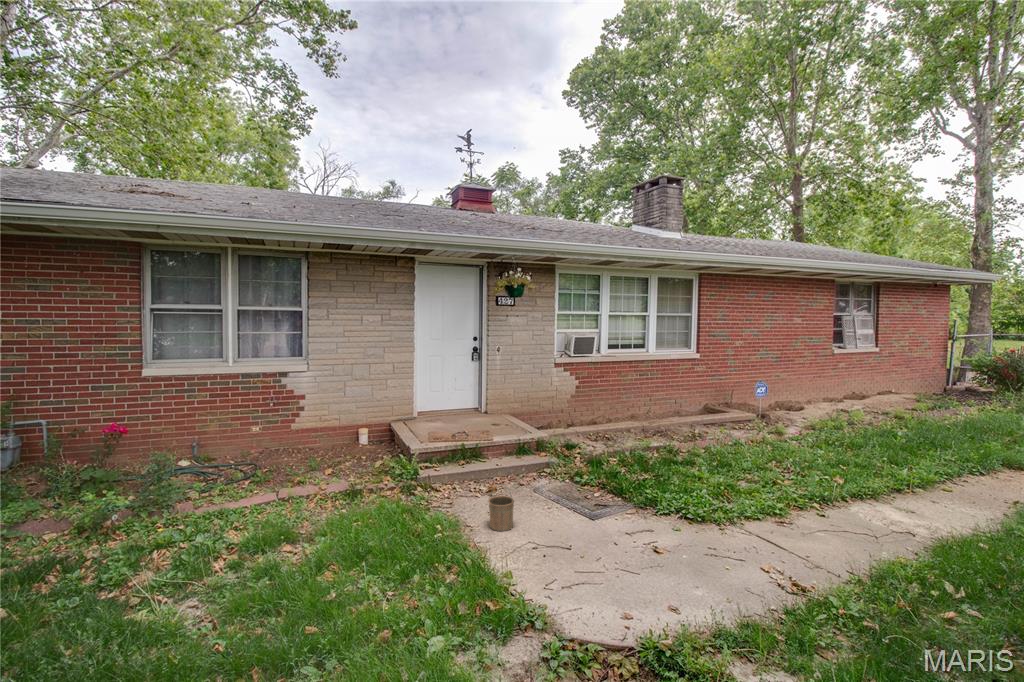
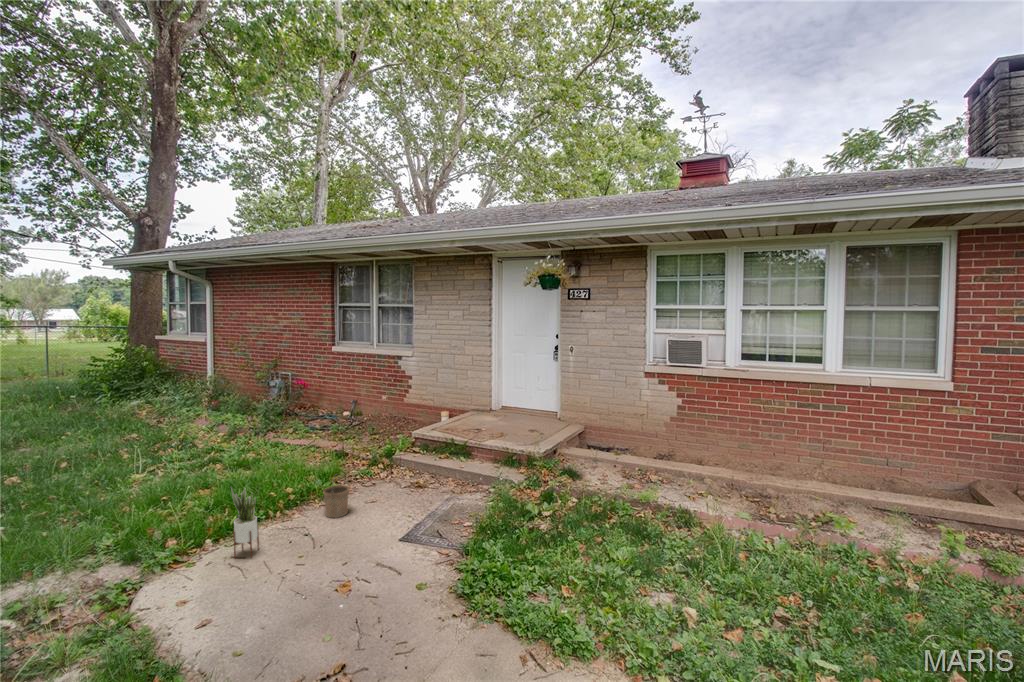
potted plant: none [532,499,558,581] -> present [231,488,259,559]

